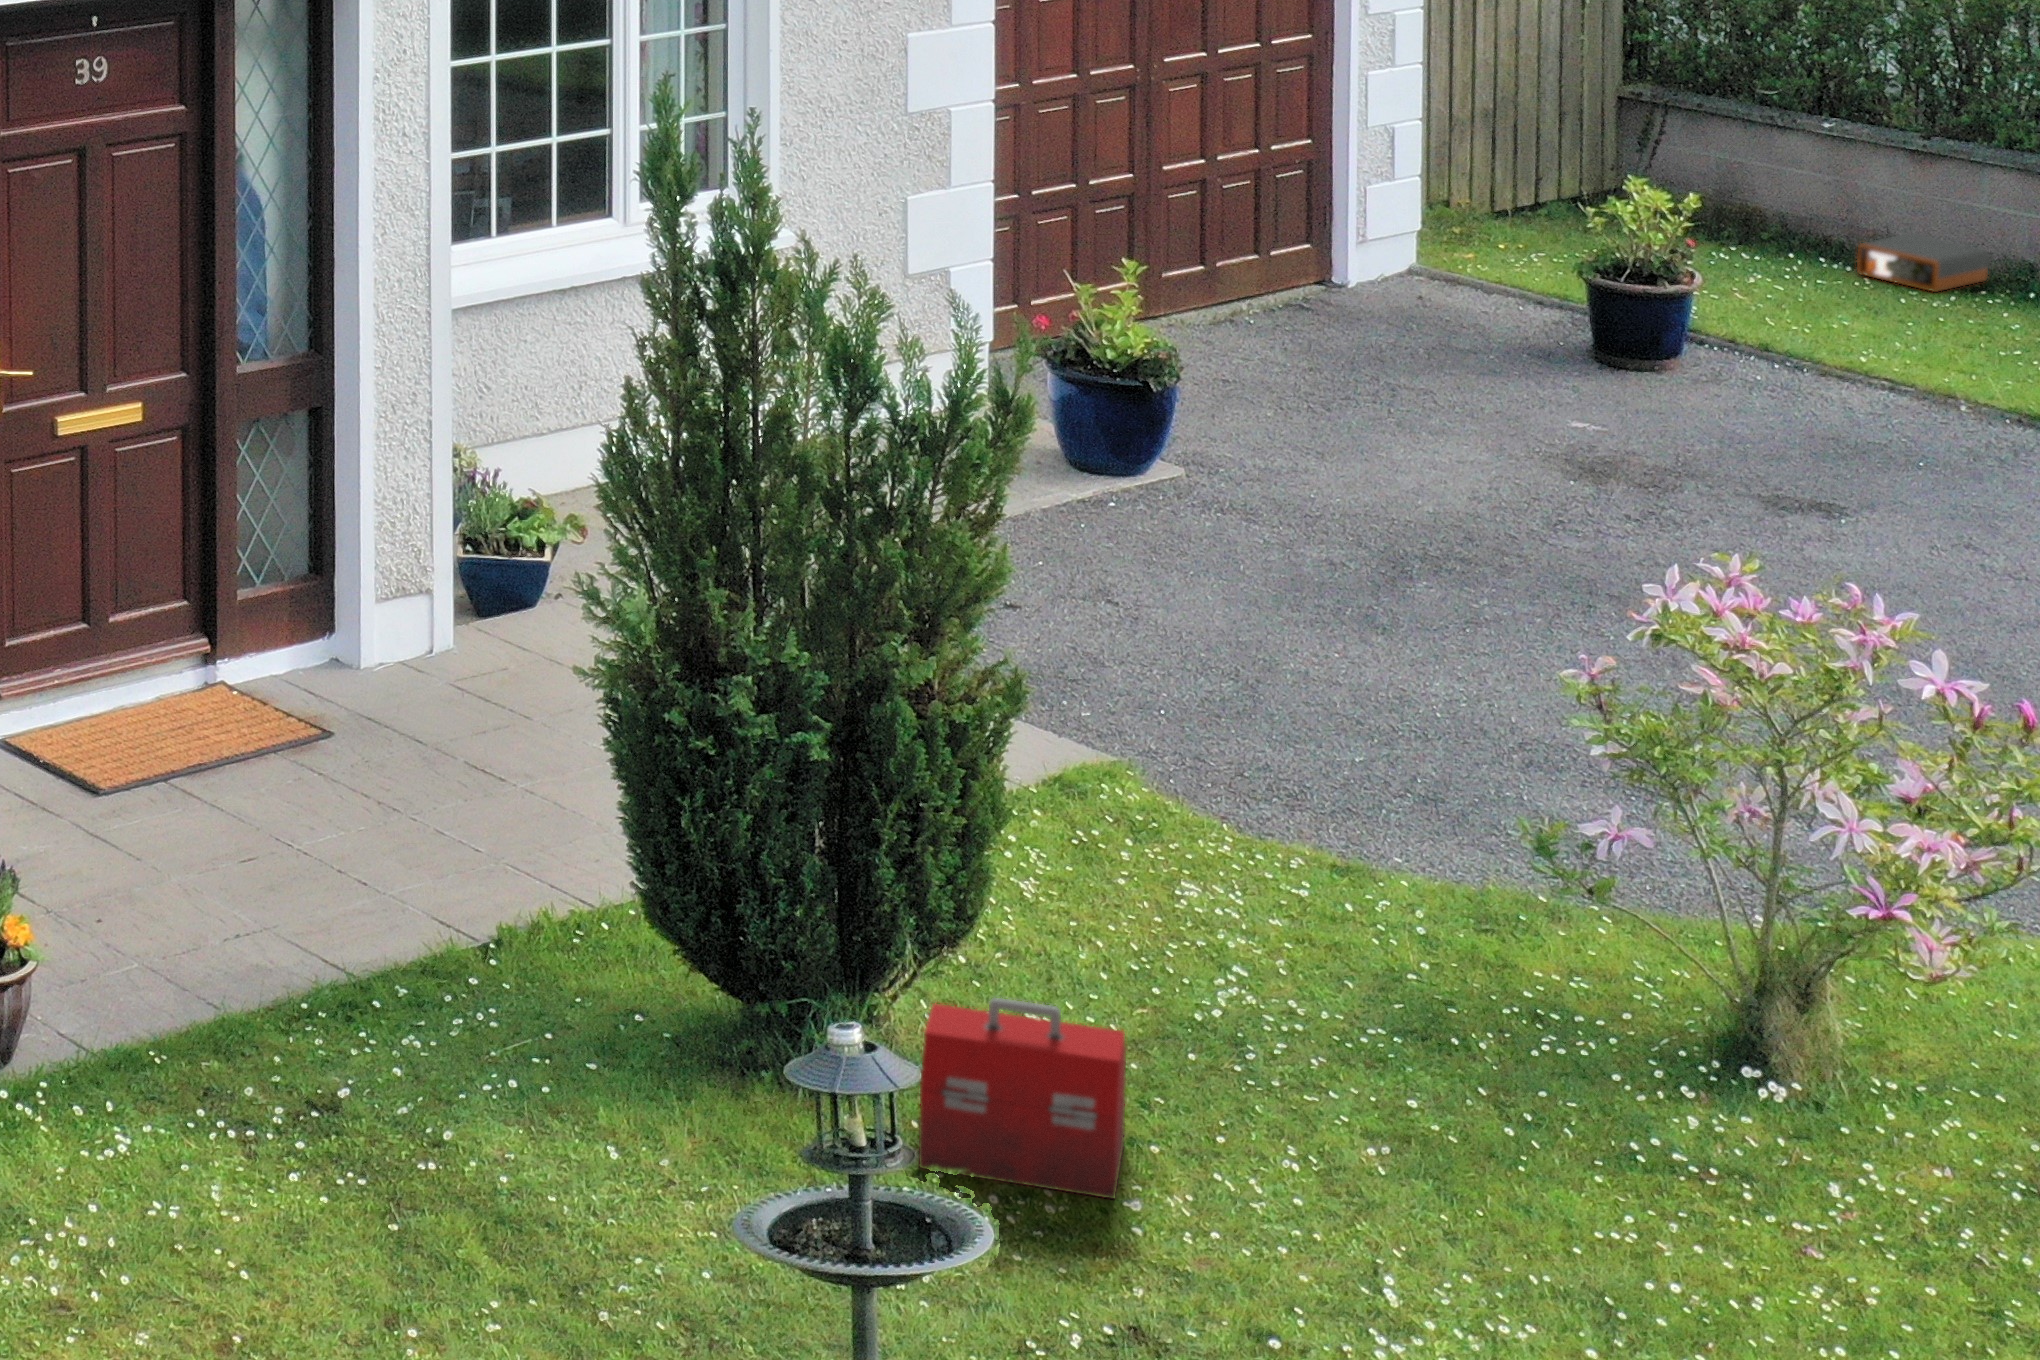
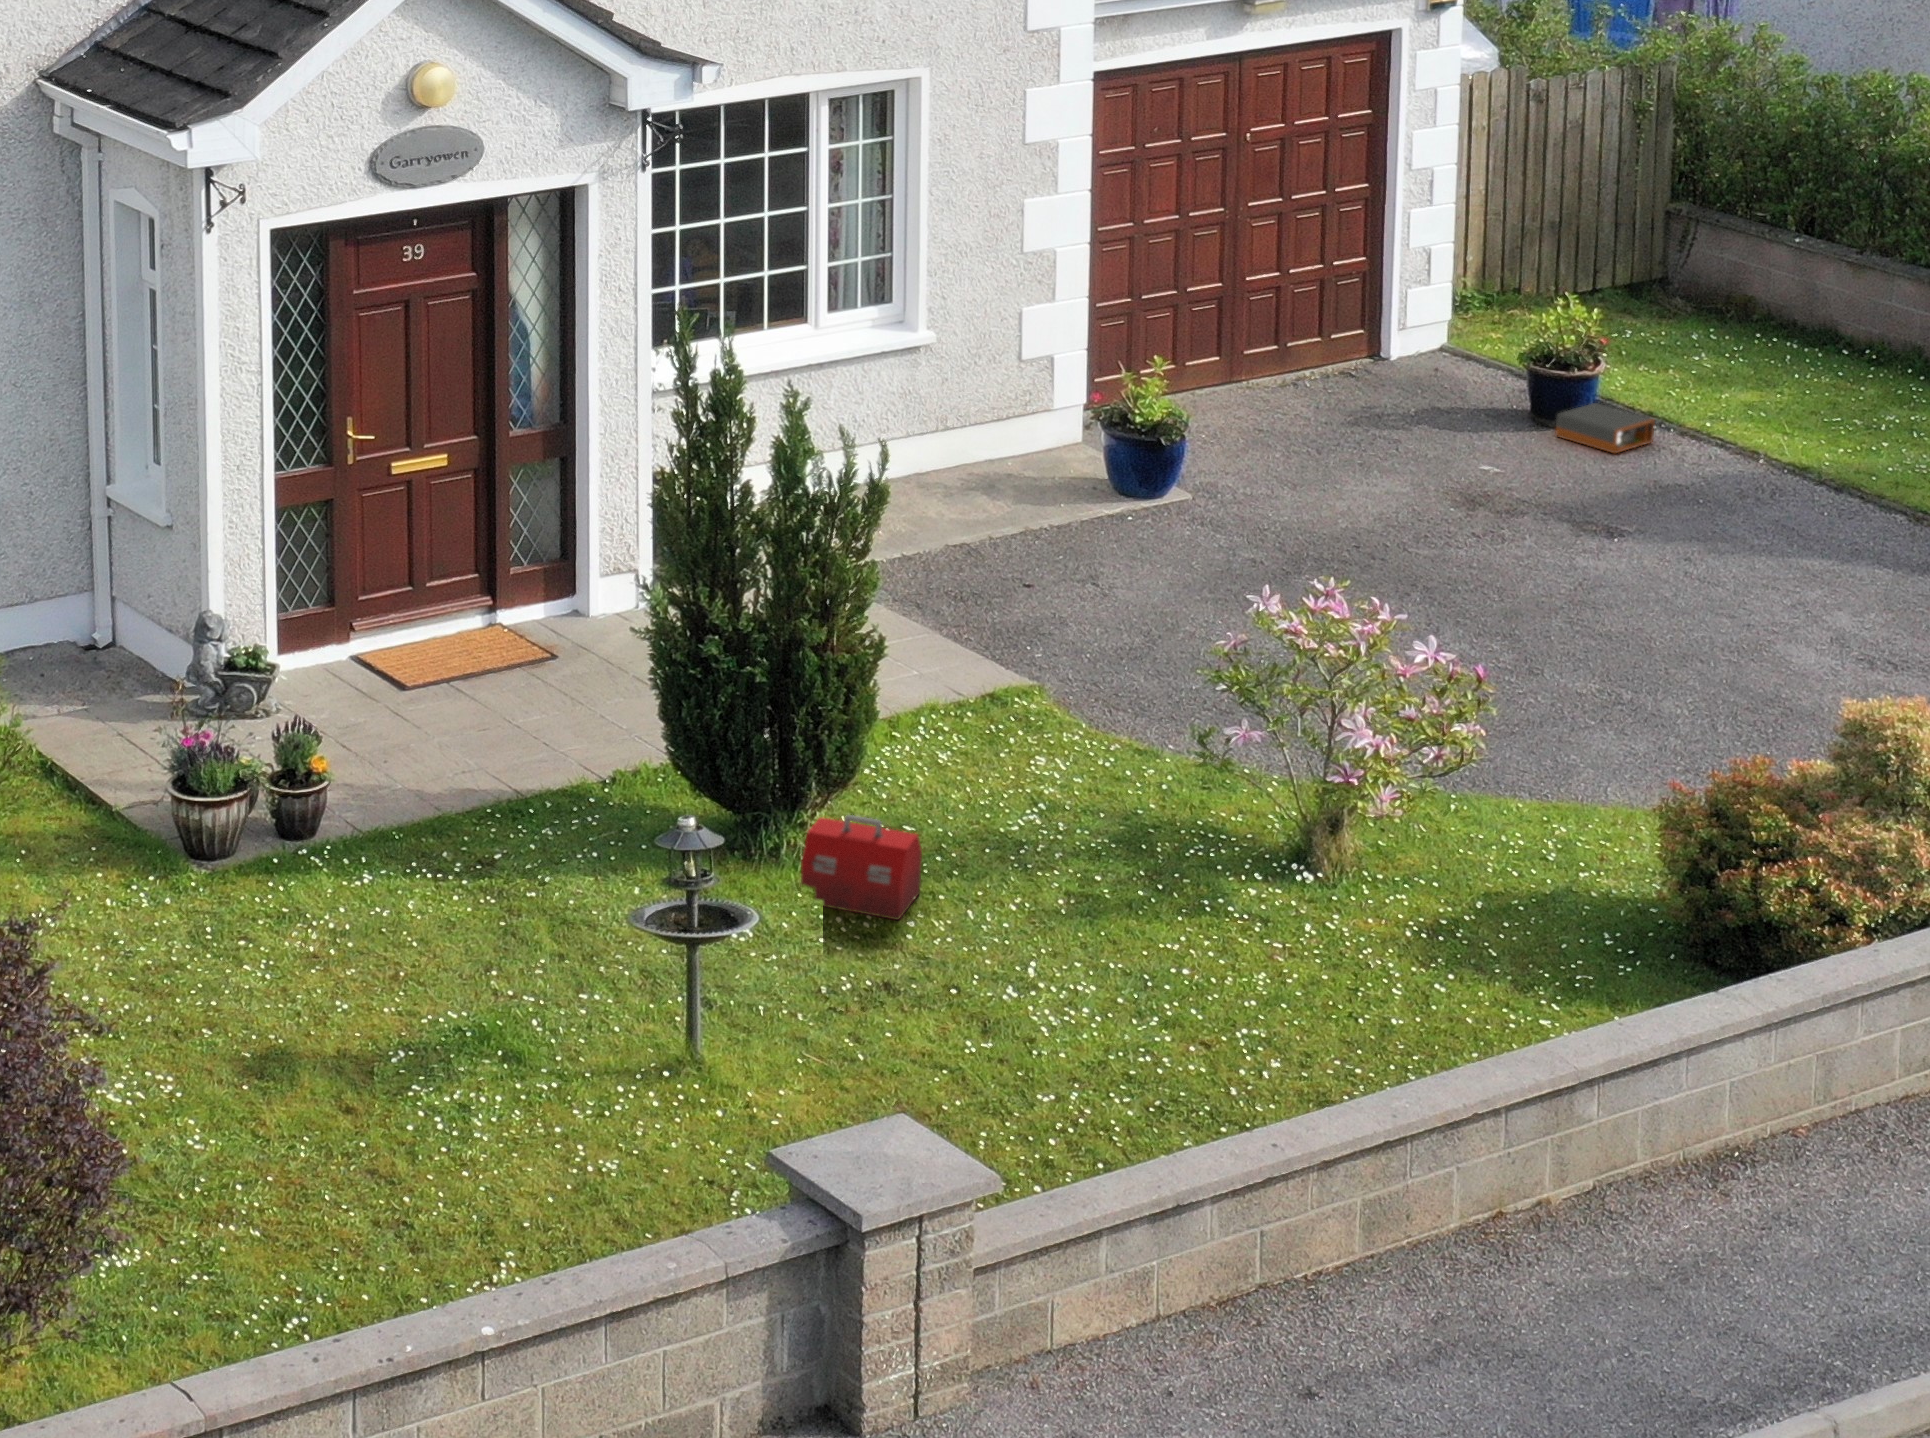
storage box: present [1857,234,1988,292] -> present [1555,403,1655,453]

